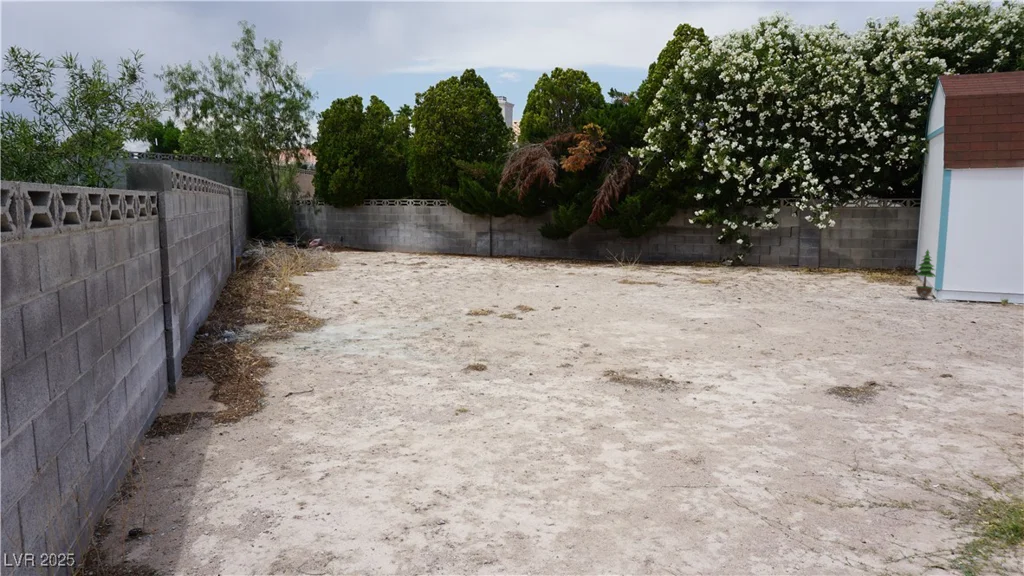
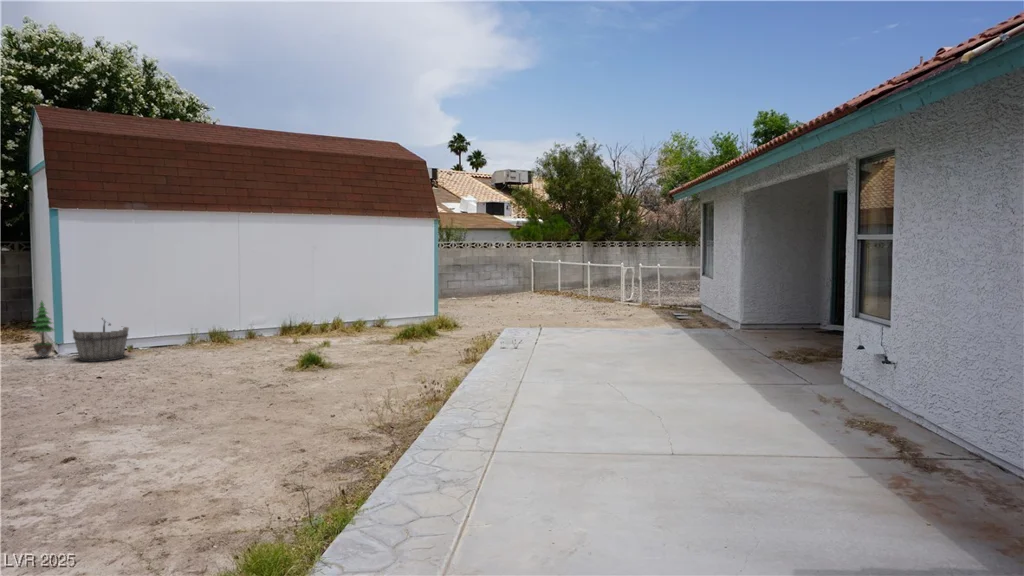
wooden bucket: none [952,269,1007,309] -> present [73,319,129,362]

